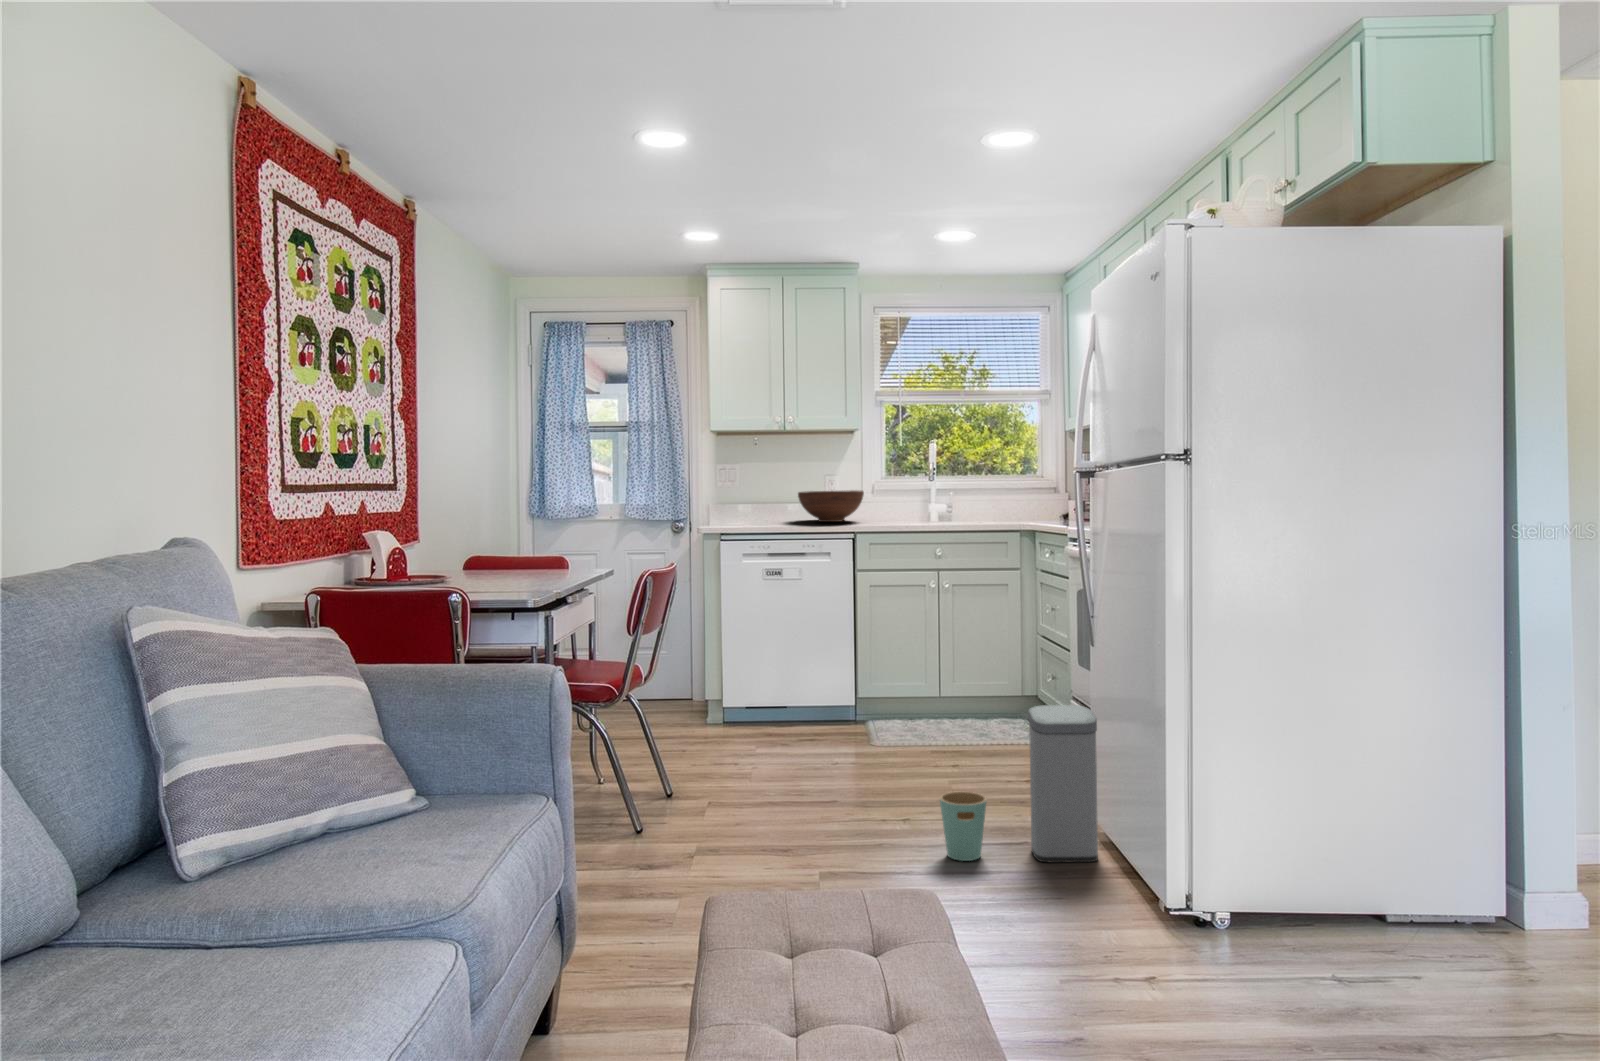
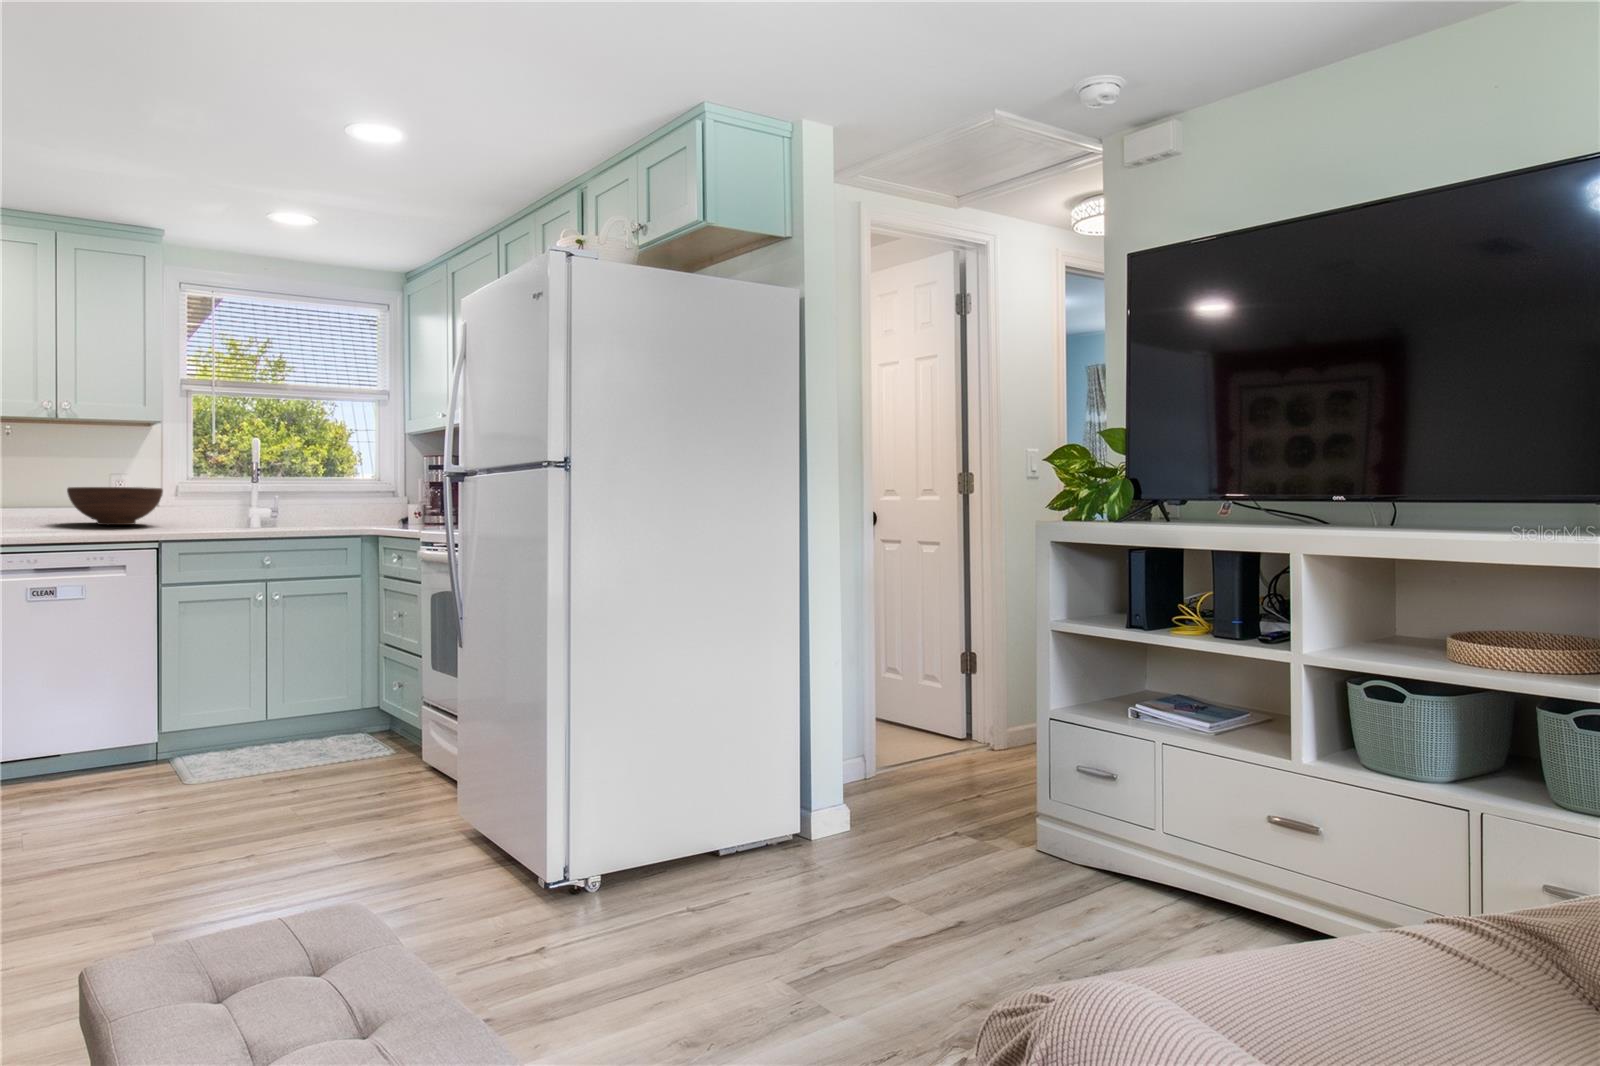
trash can: present [940,705,1098,862] -> none [301,706,472,884]

